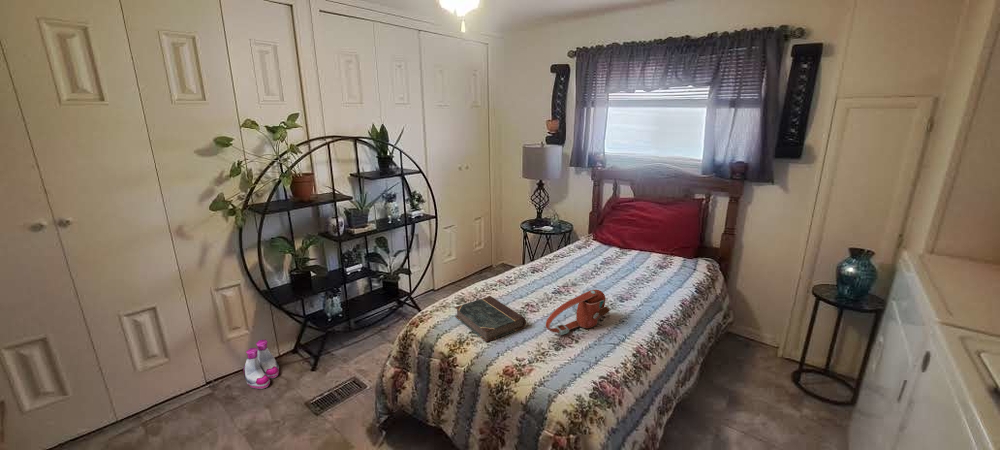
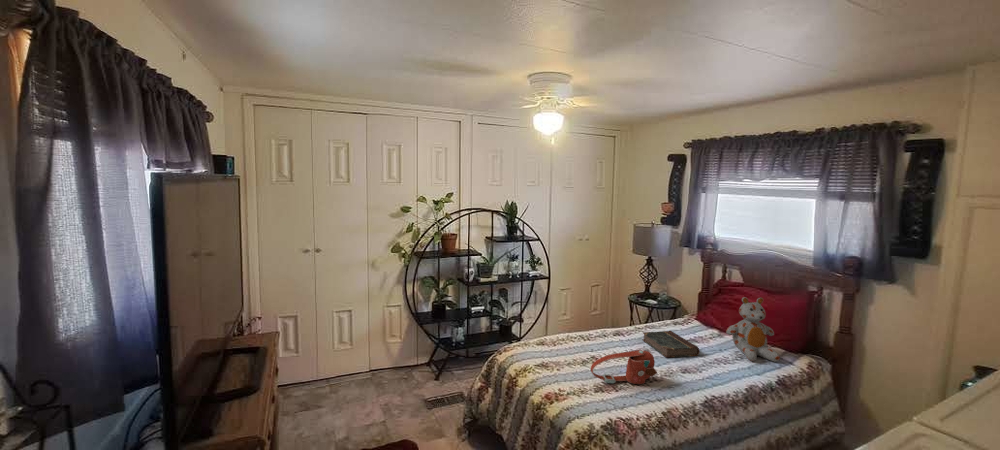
stuffed bear: none [641,212,688,275] -> present [726,297,780,362]
book: present [455,296,526,342] -> present [642,331,700,358]
boots: present [243,339,279,389] -> none [392,348,414,384]

